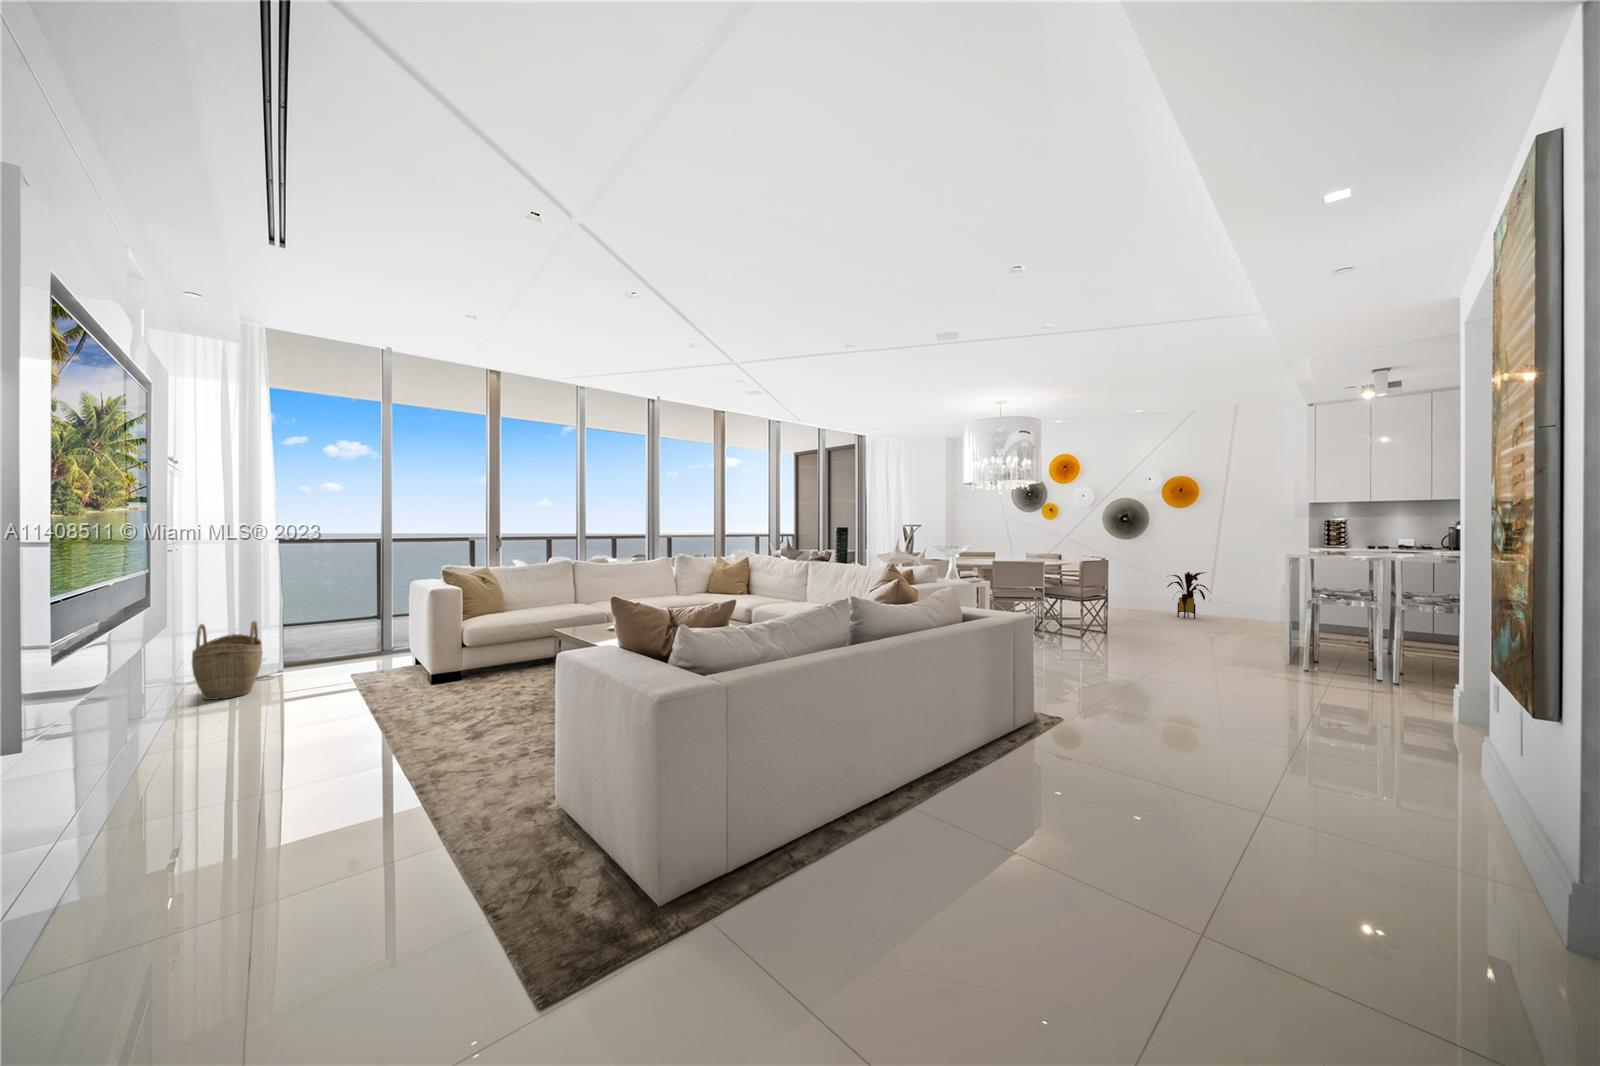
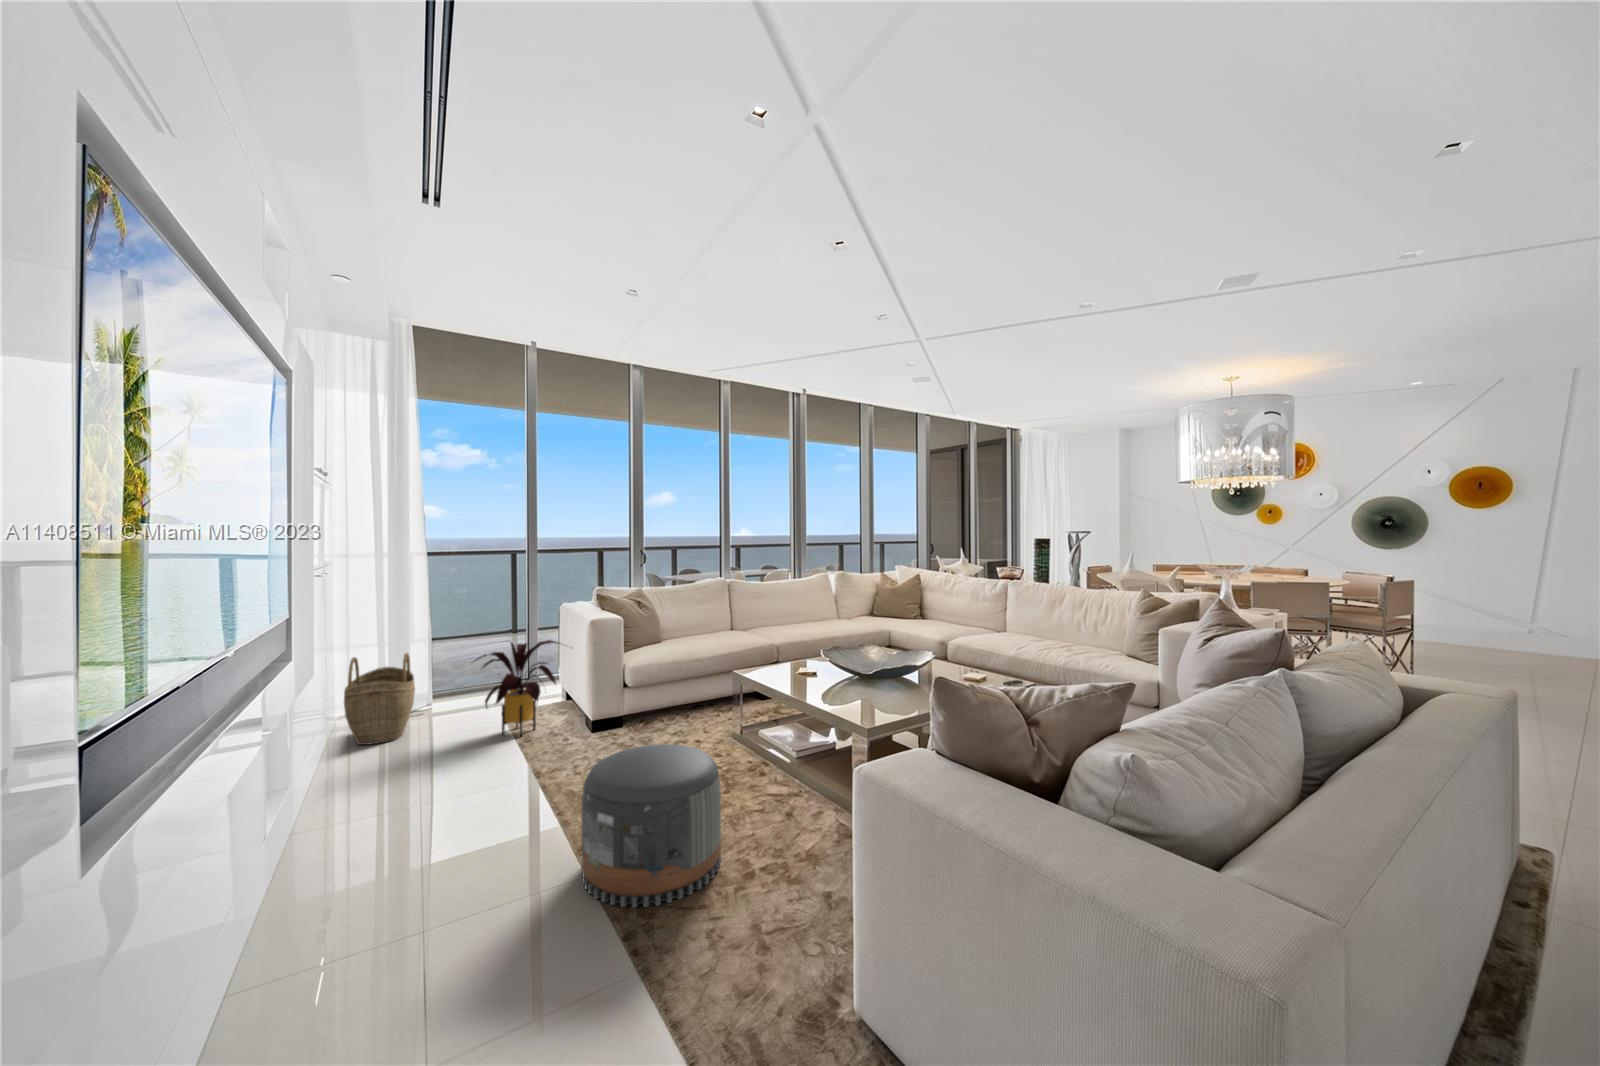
house plant: present [1167,572,1210,619] -> present [475,640,559,736]
pouf: none [397,670,510,775] -> present [581,744,721,908]

